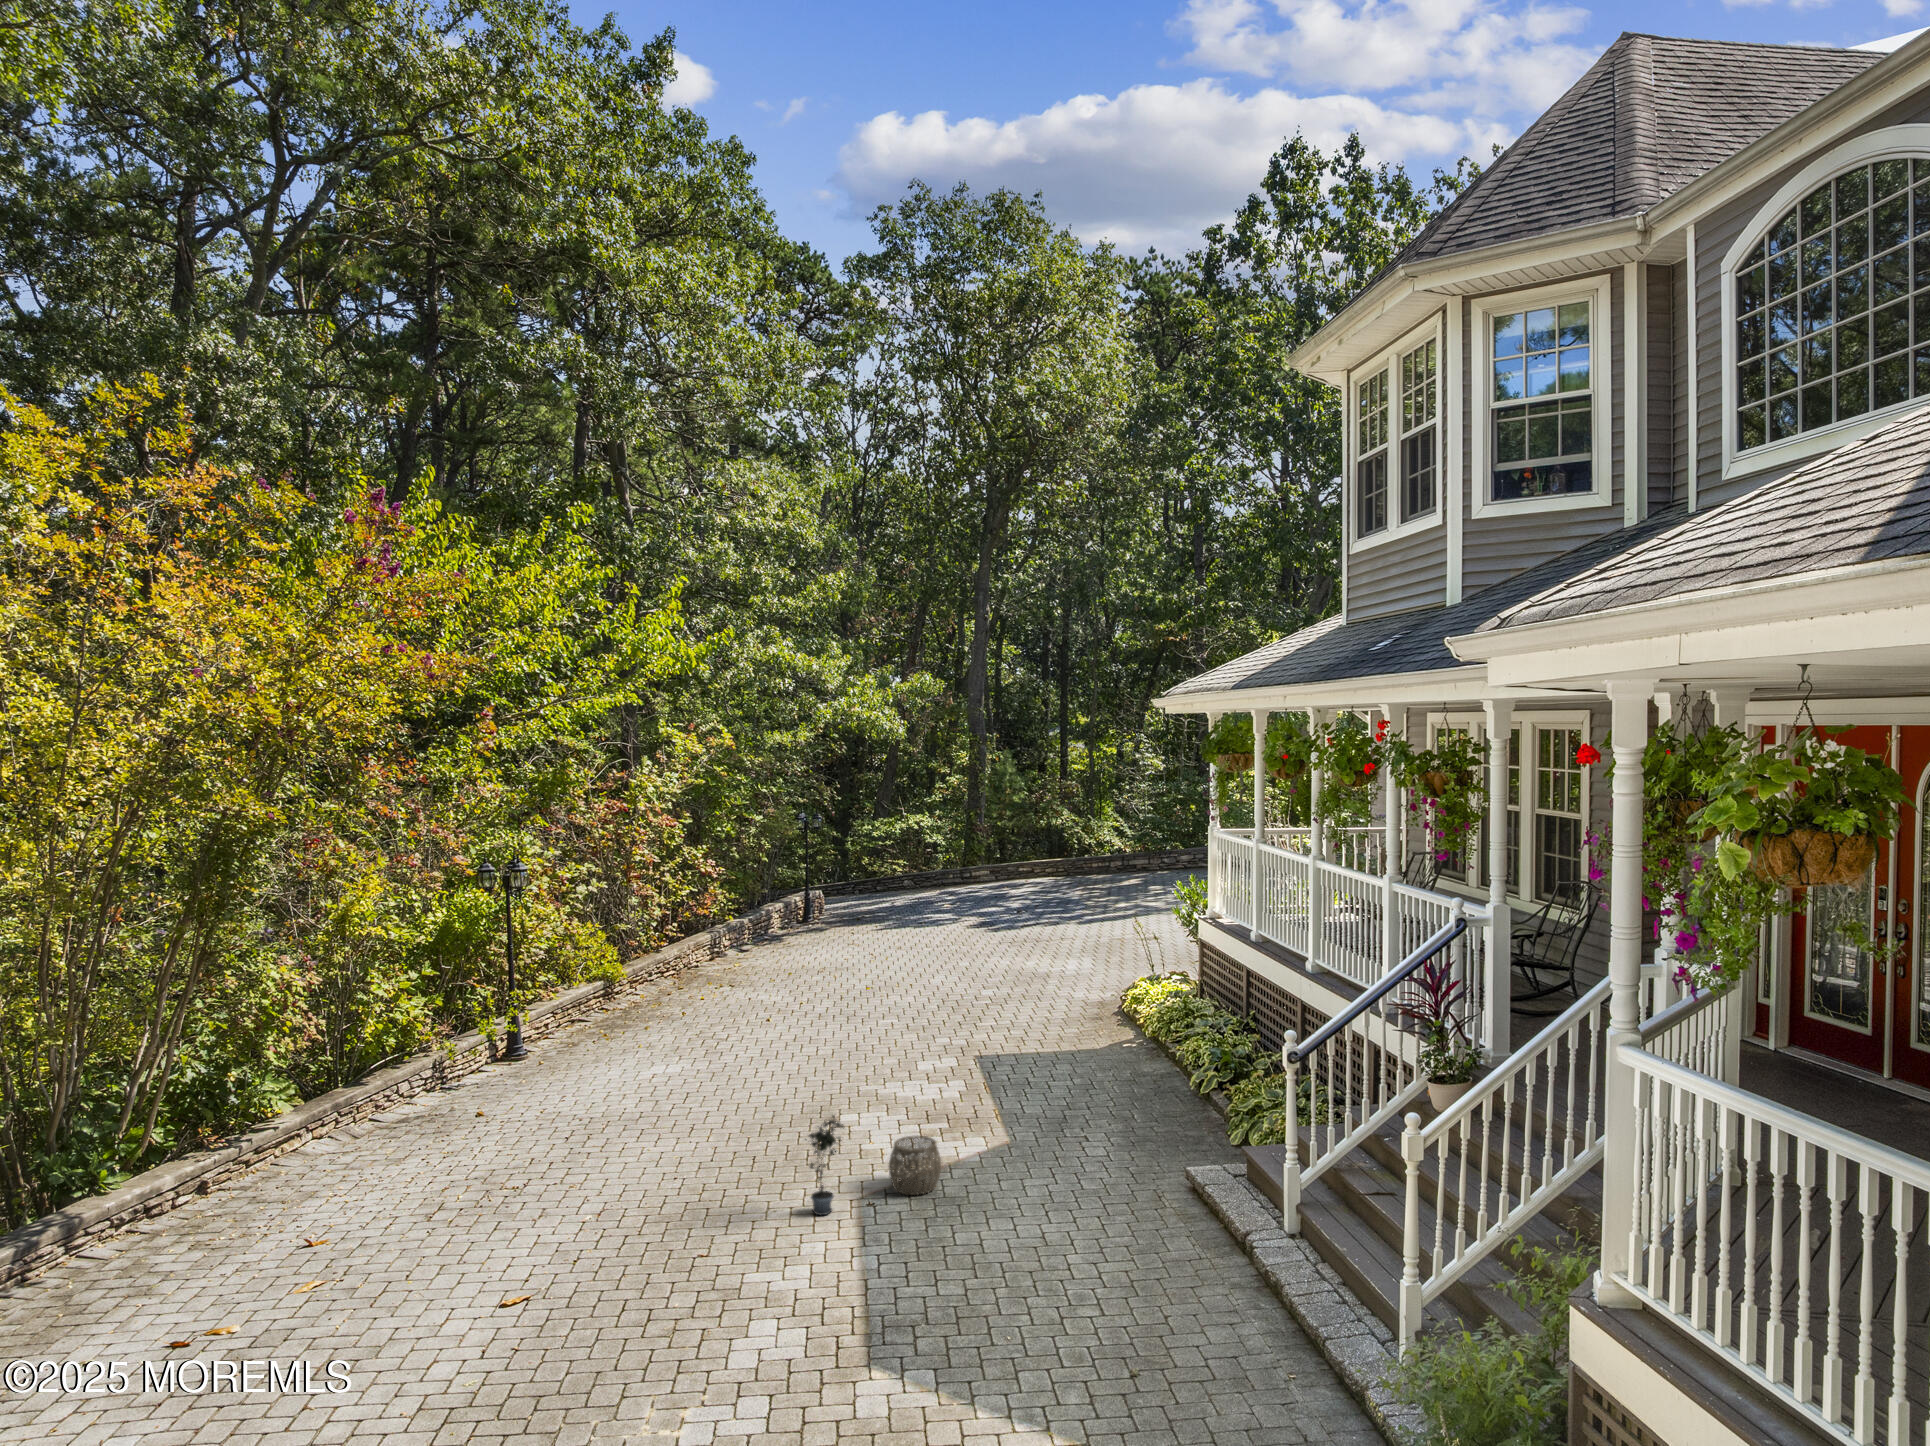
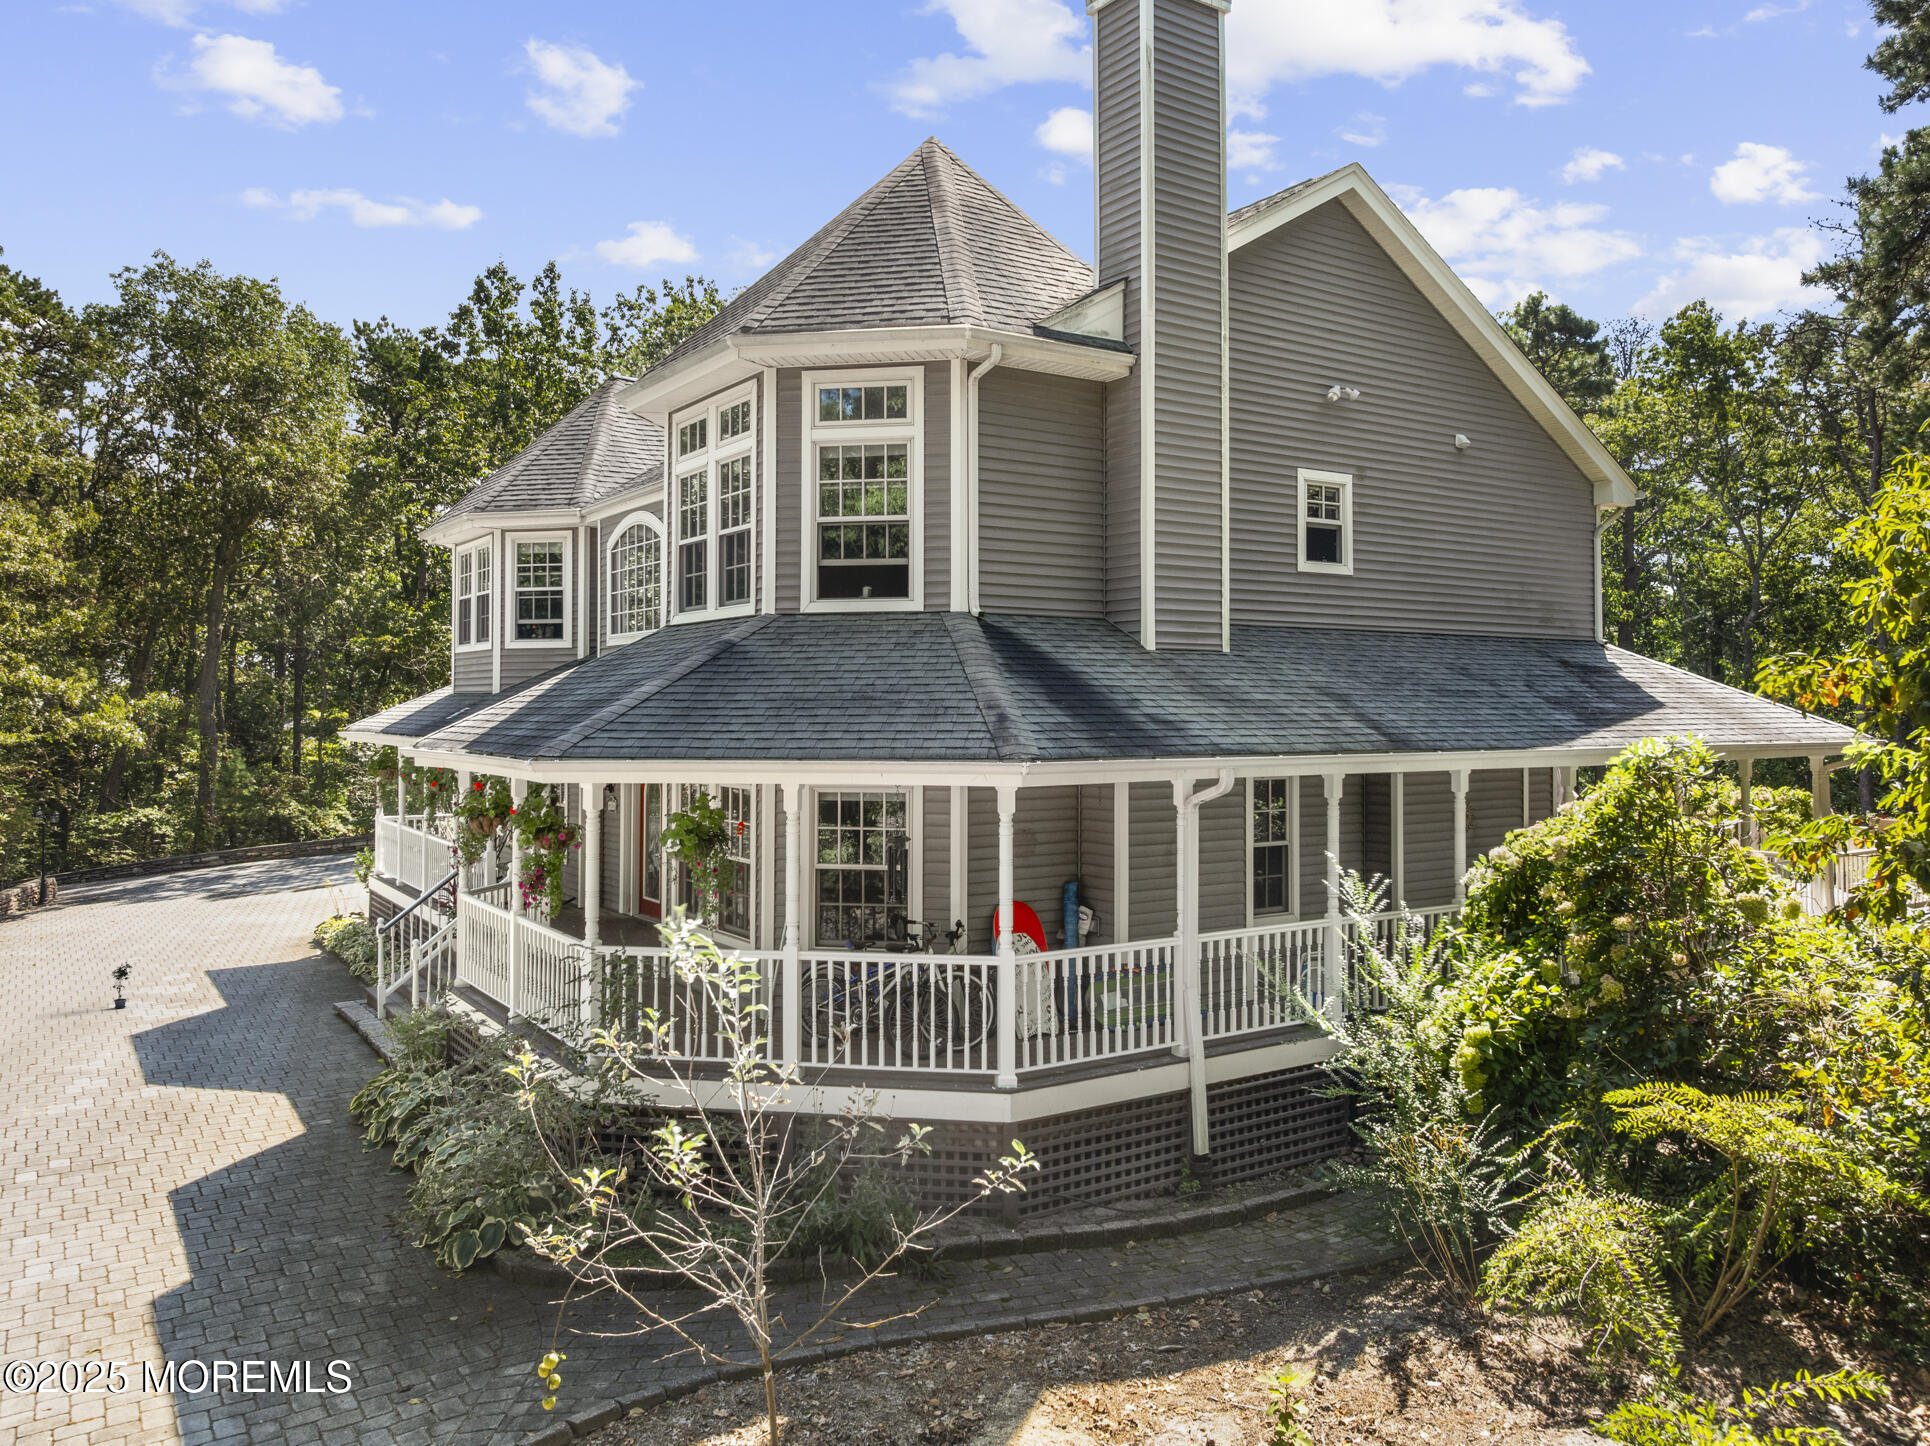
woven basket: present [889,1135,941,1195] -> none [156,974,186,1000]

